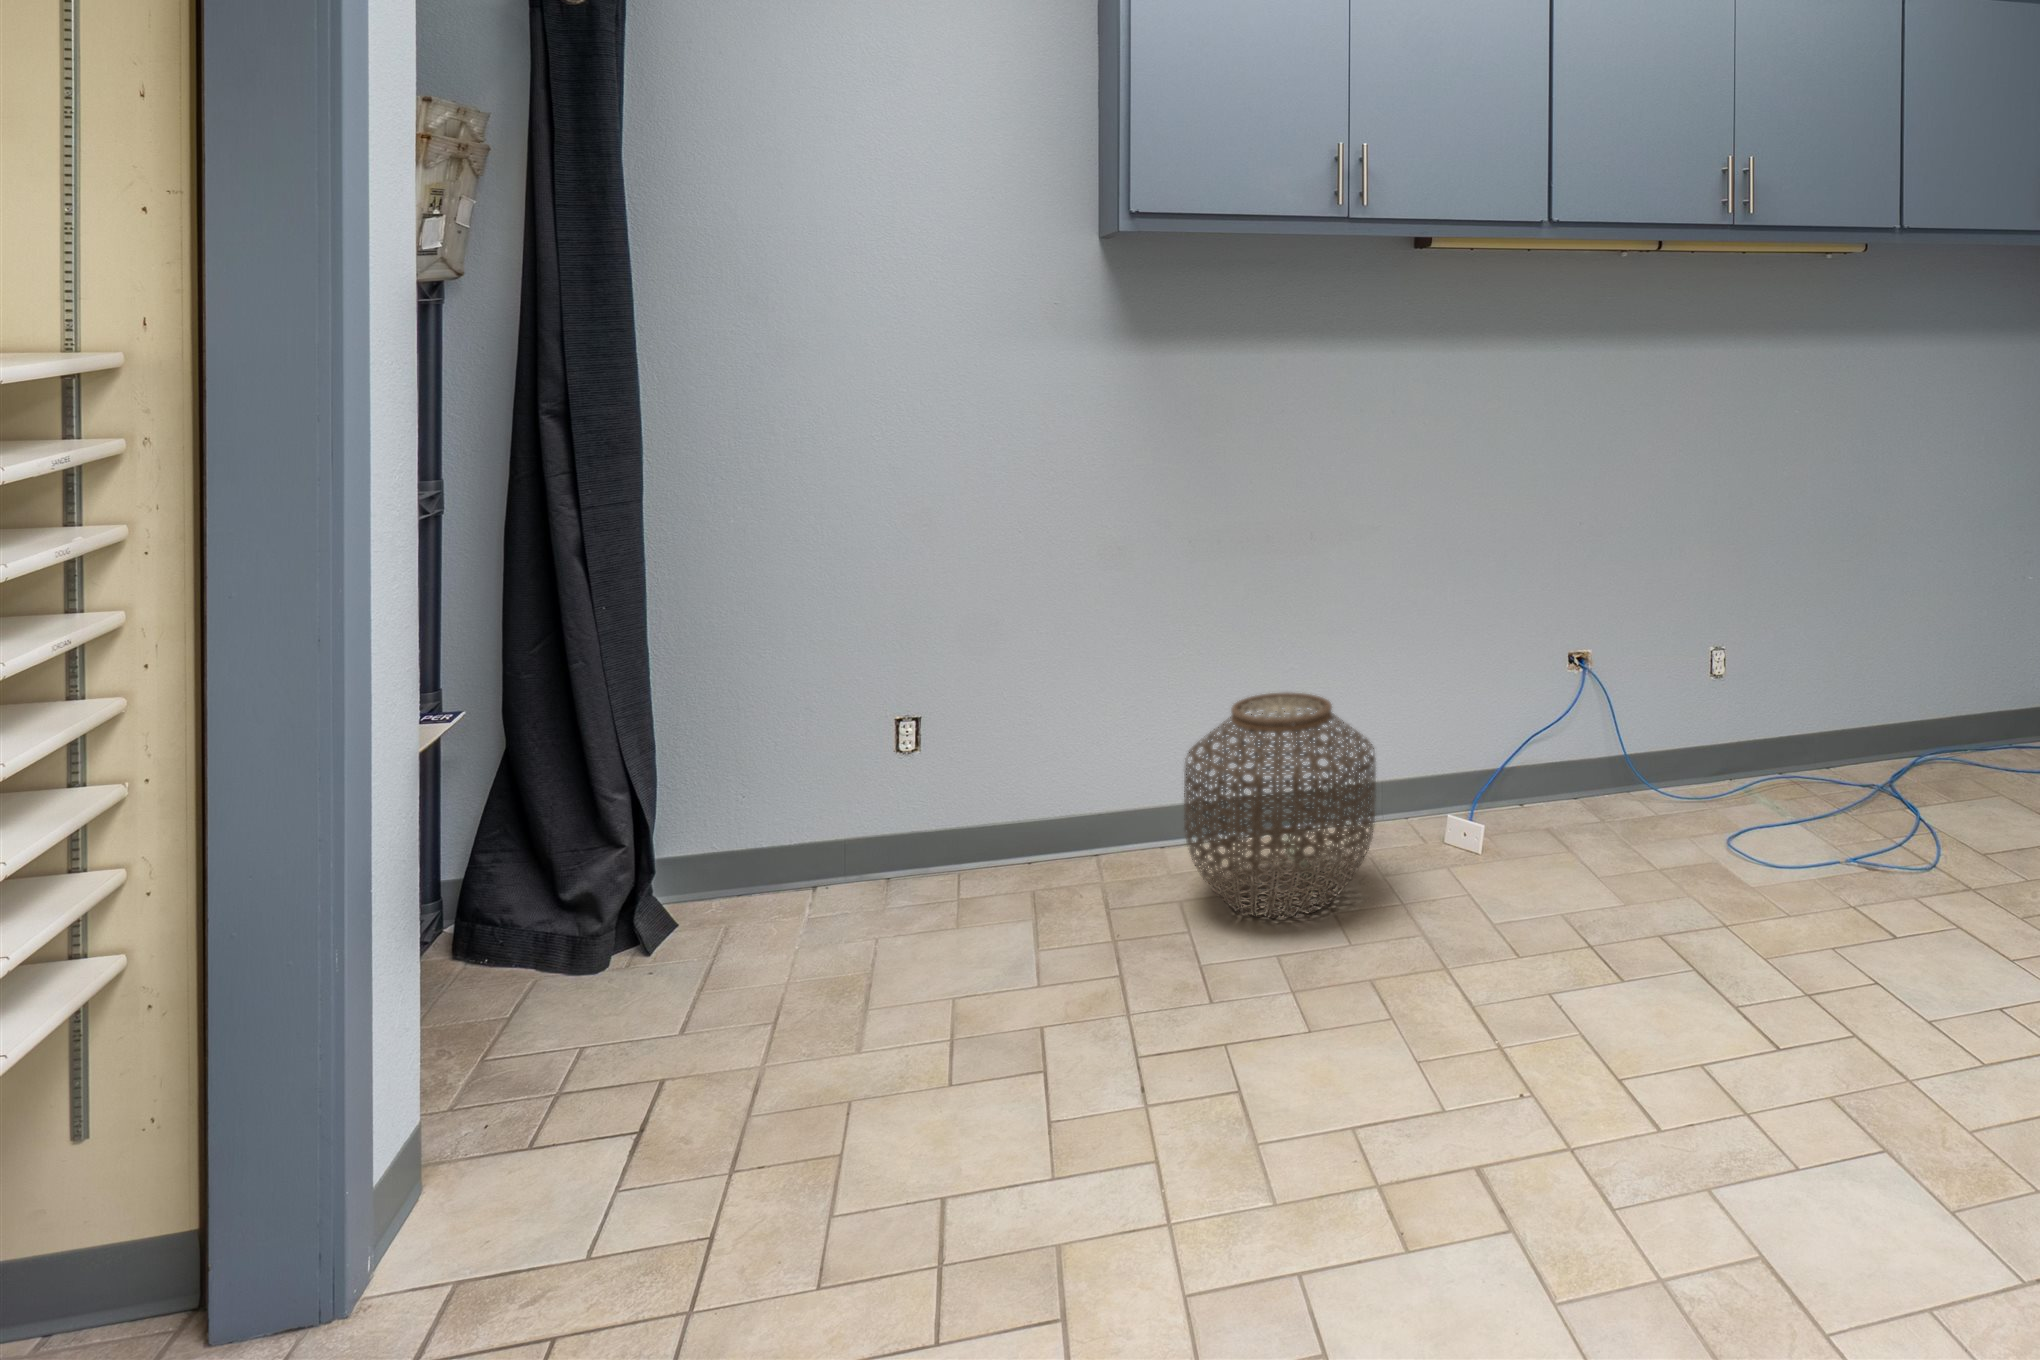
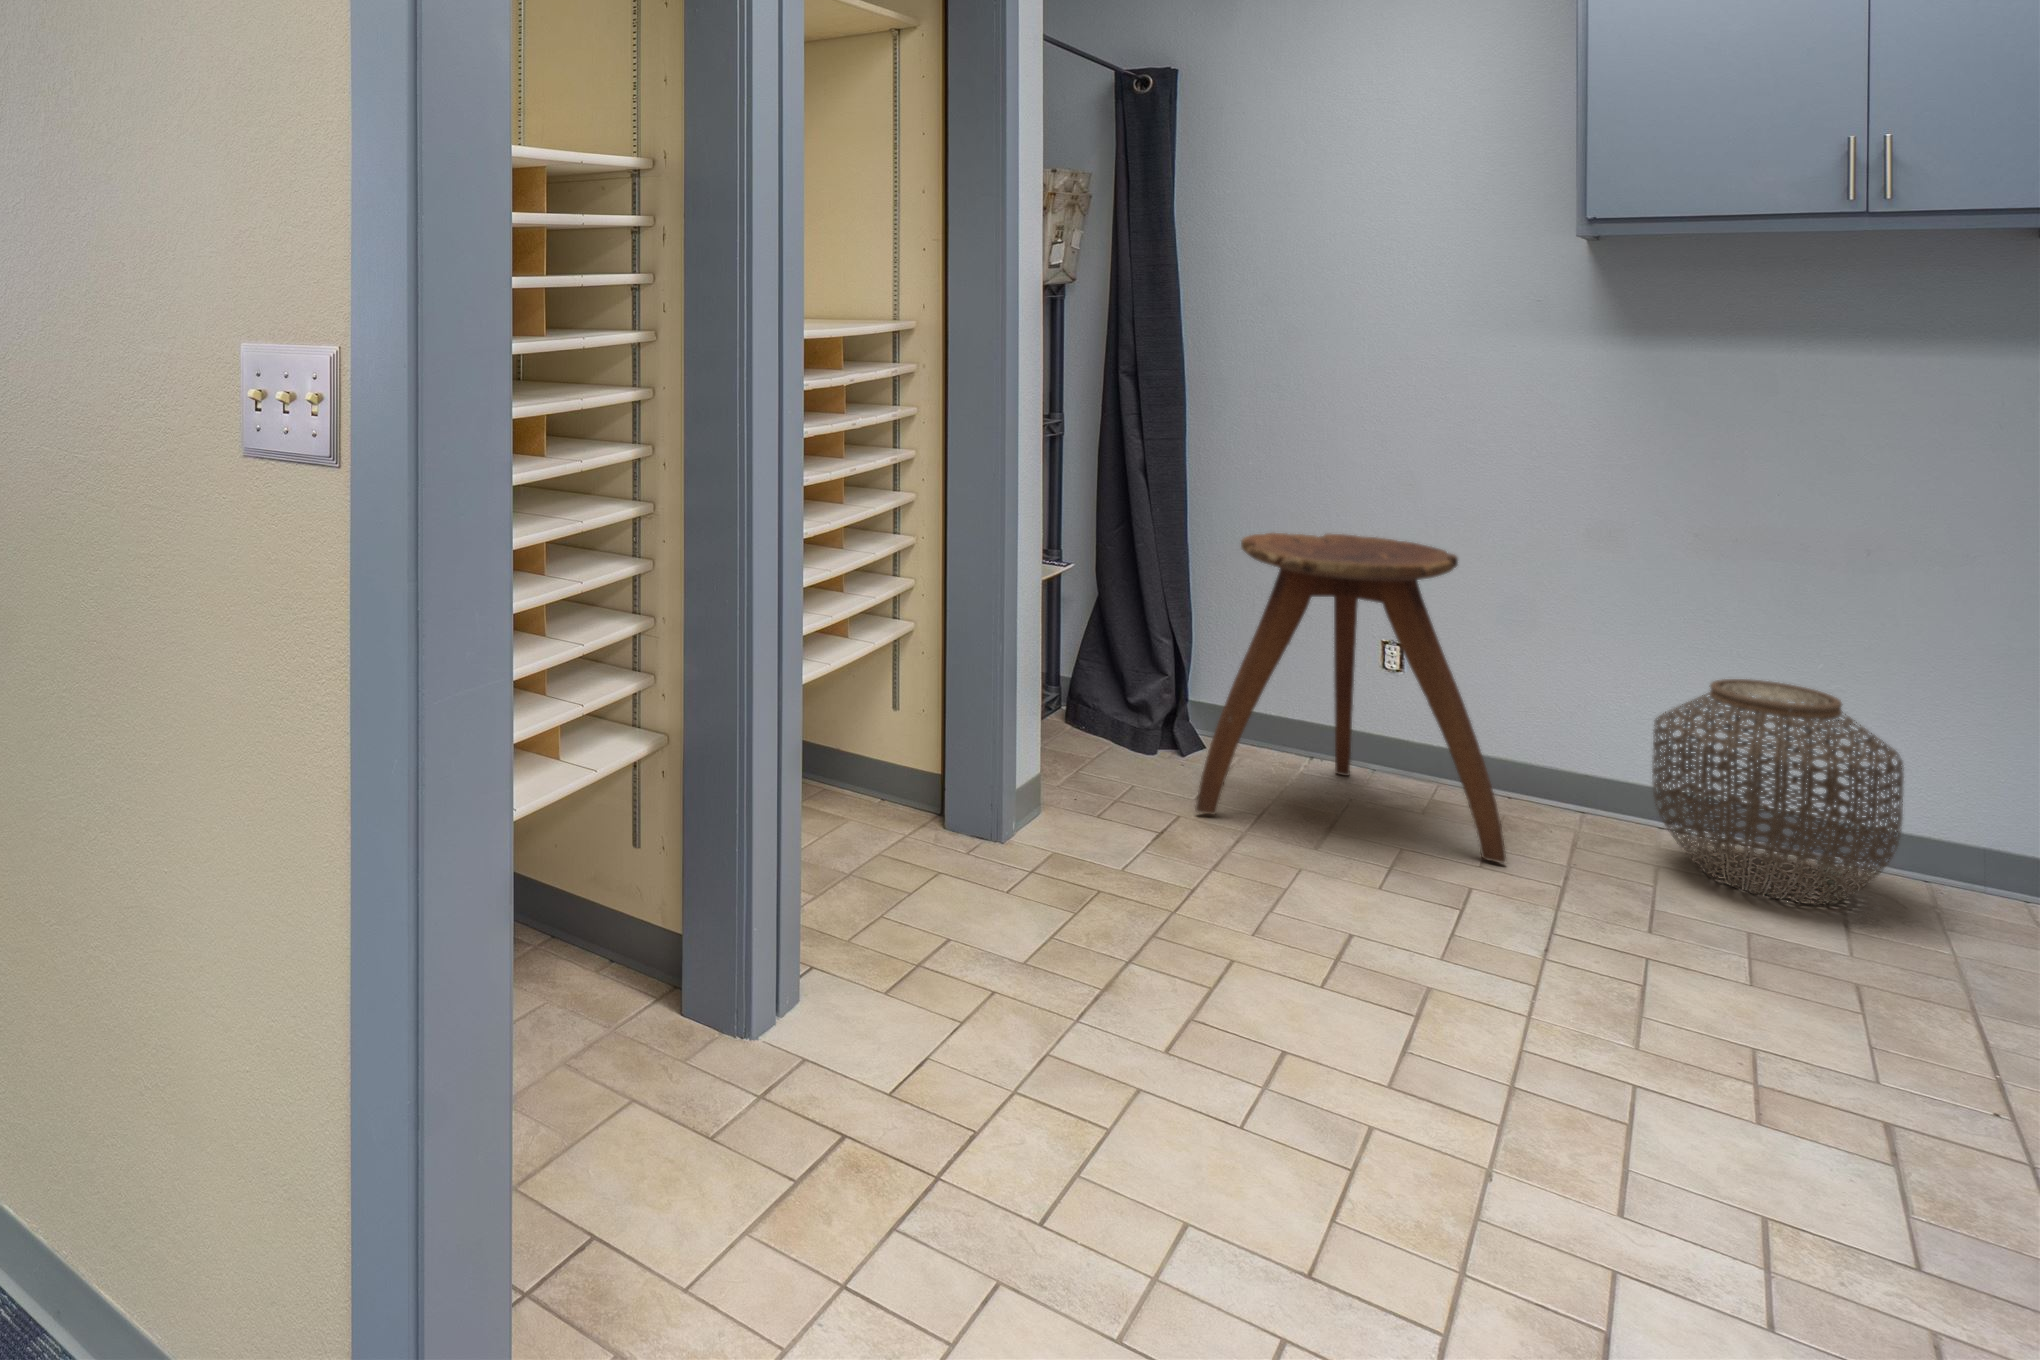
stool: none [682,605,1064,1052] -> present [1196,533,1506,863]

